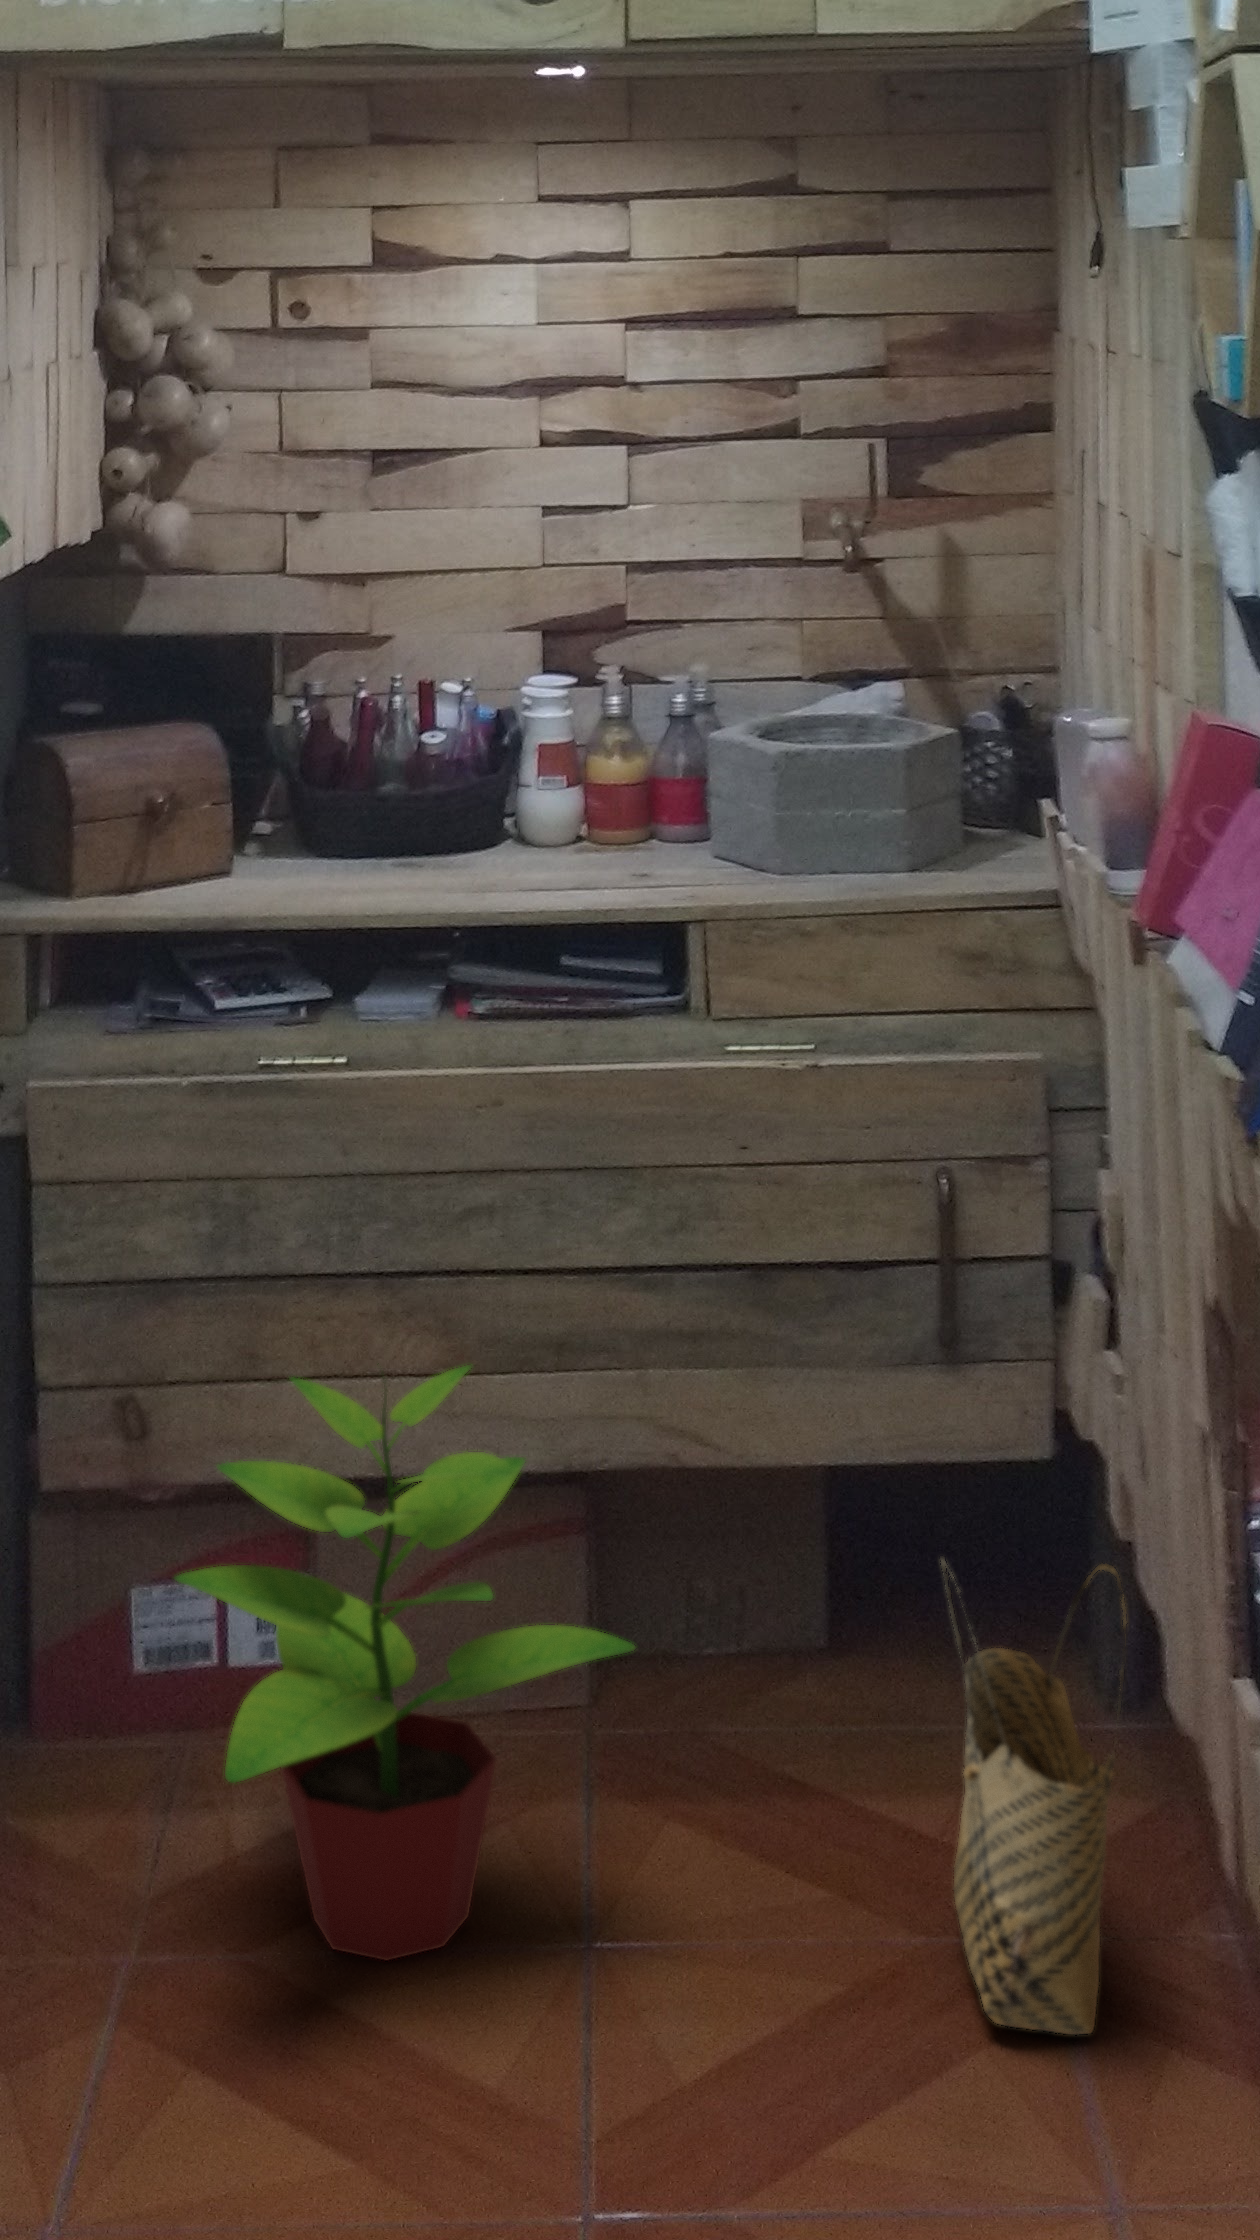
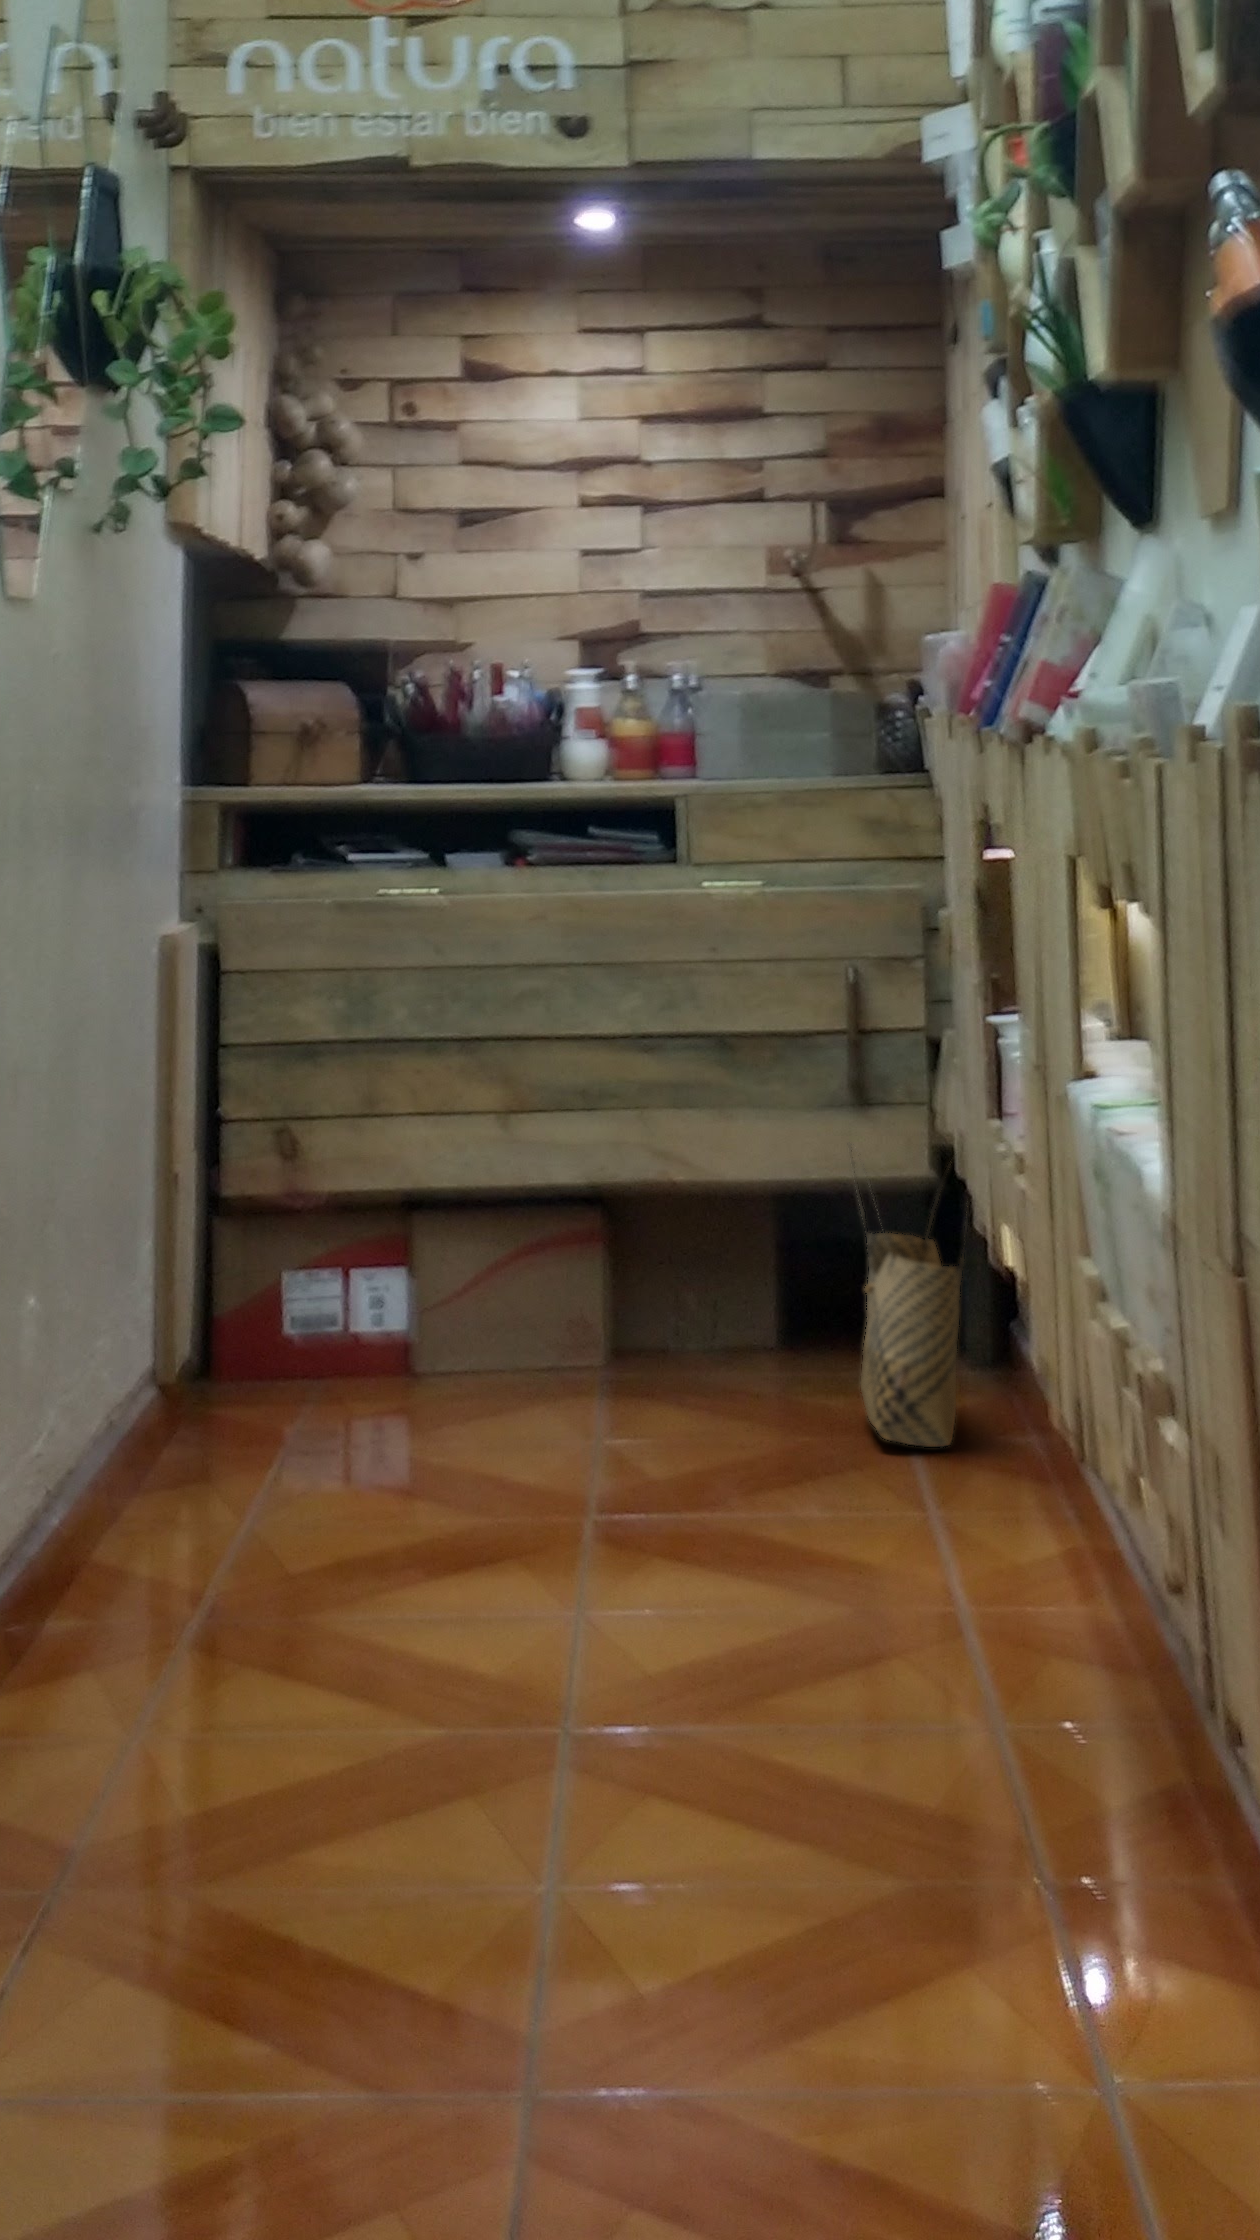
potted plant: present [175,1363,635,1960] -> none [325,1027,642,1439]

